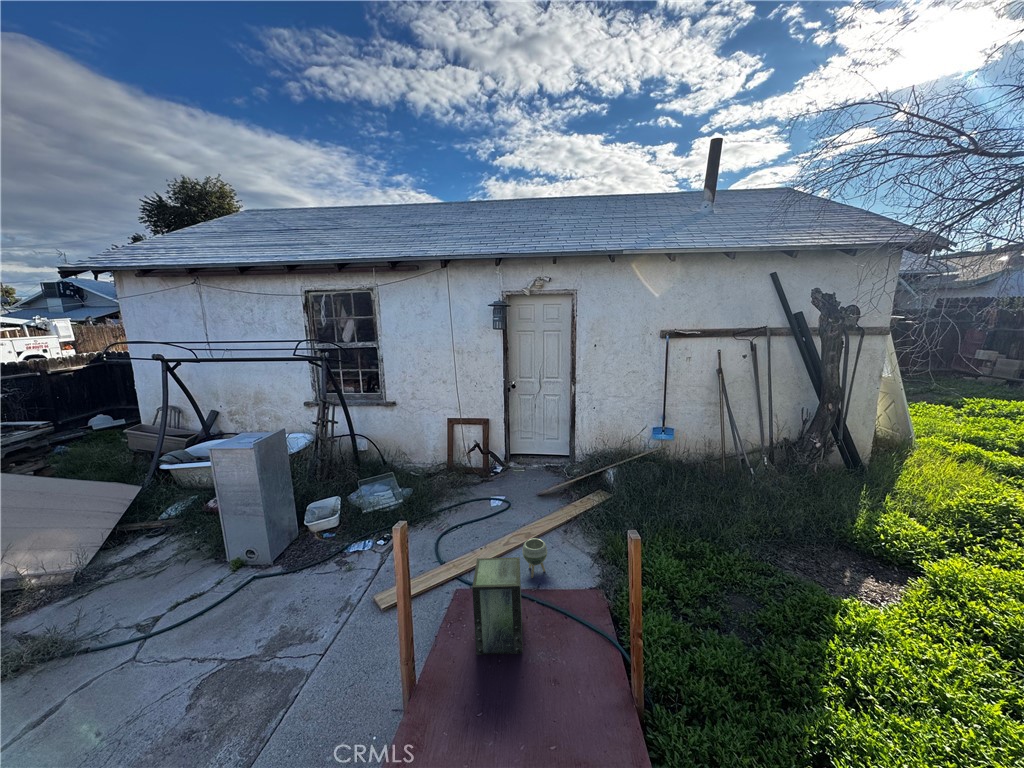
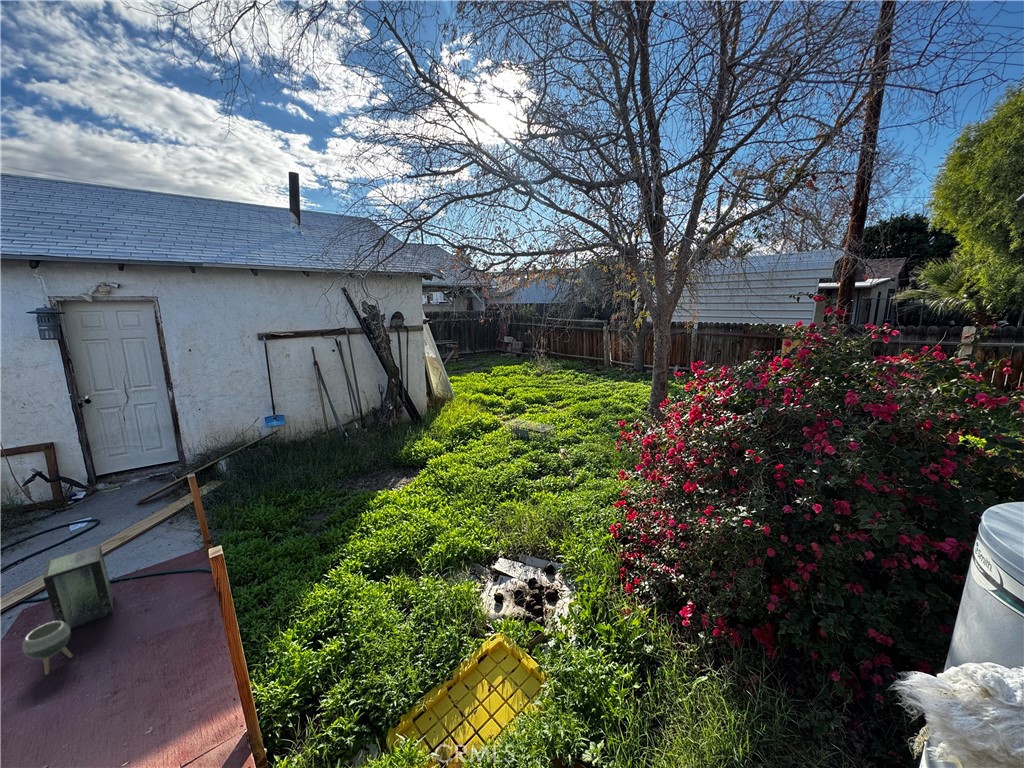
planter: present [522,538,547,578] -> present [22,621,73,675]

